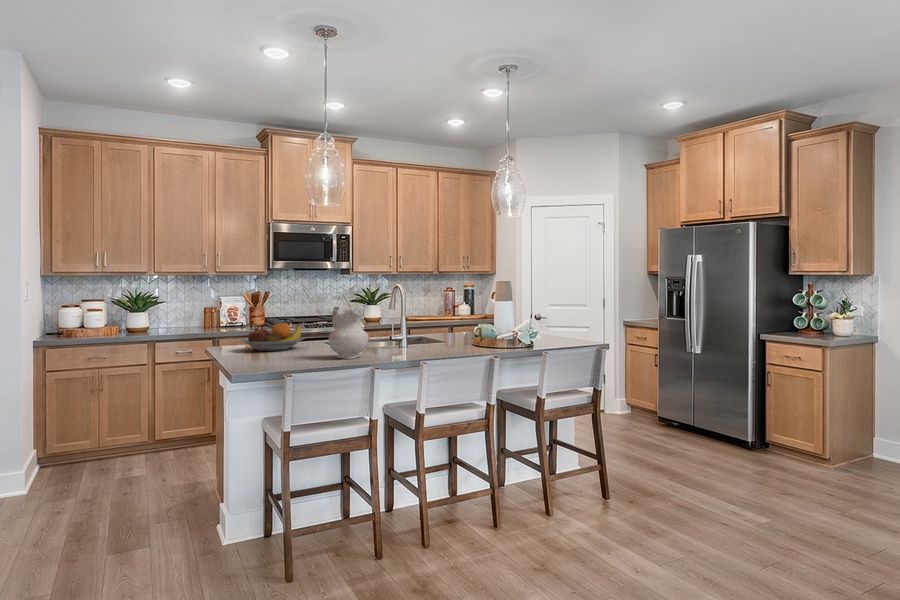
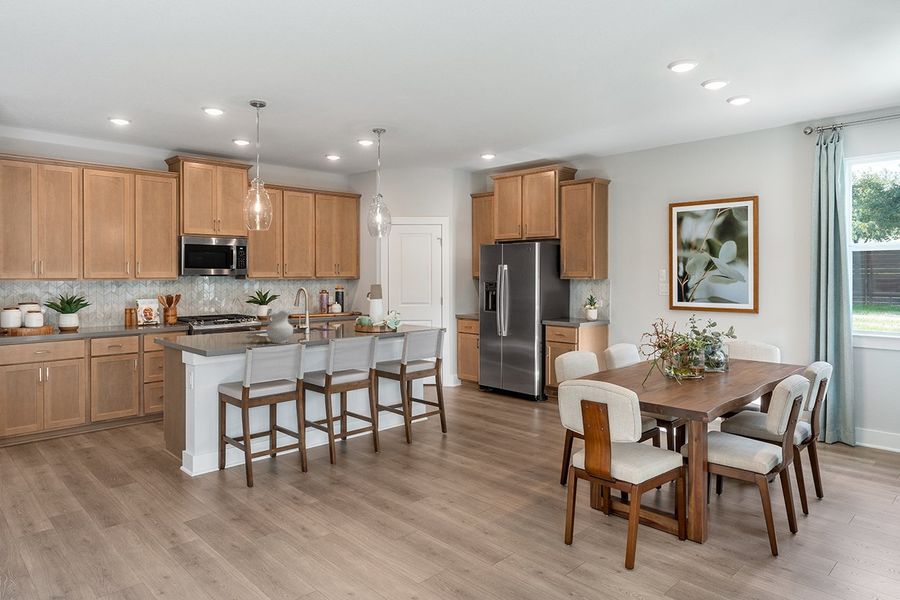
fruit bowl: present [241,323,305,351] -> none [189,320,237,340]

